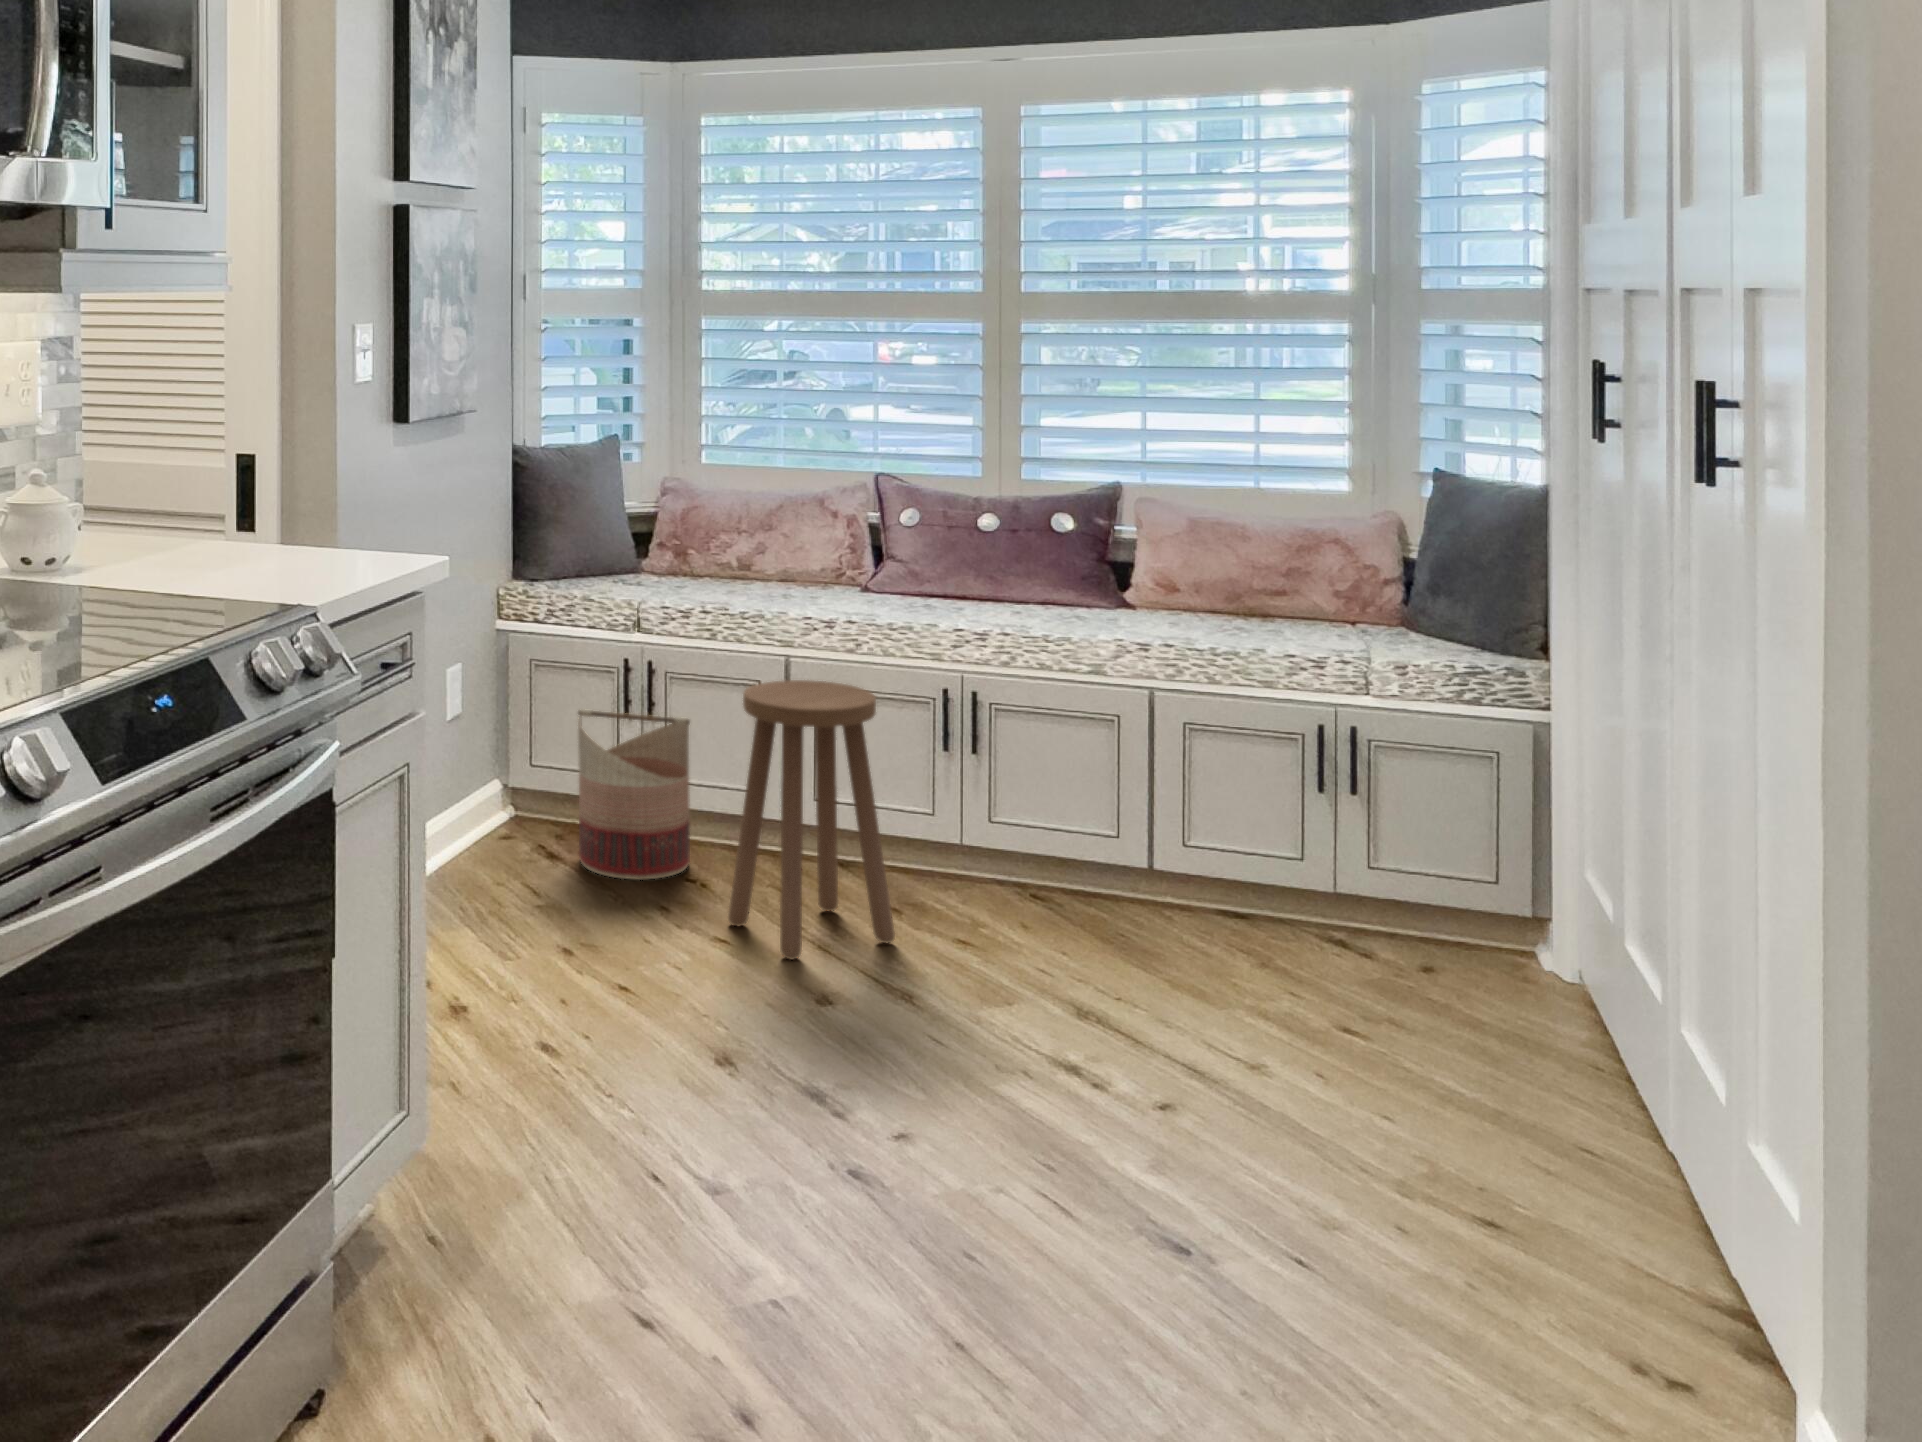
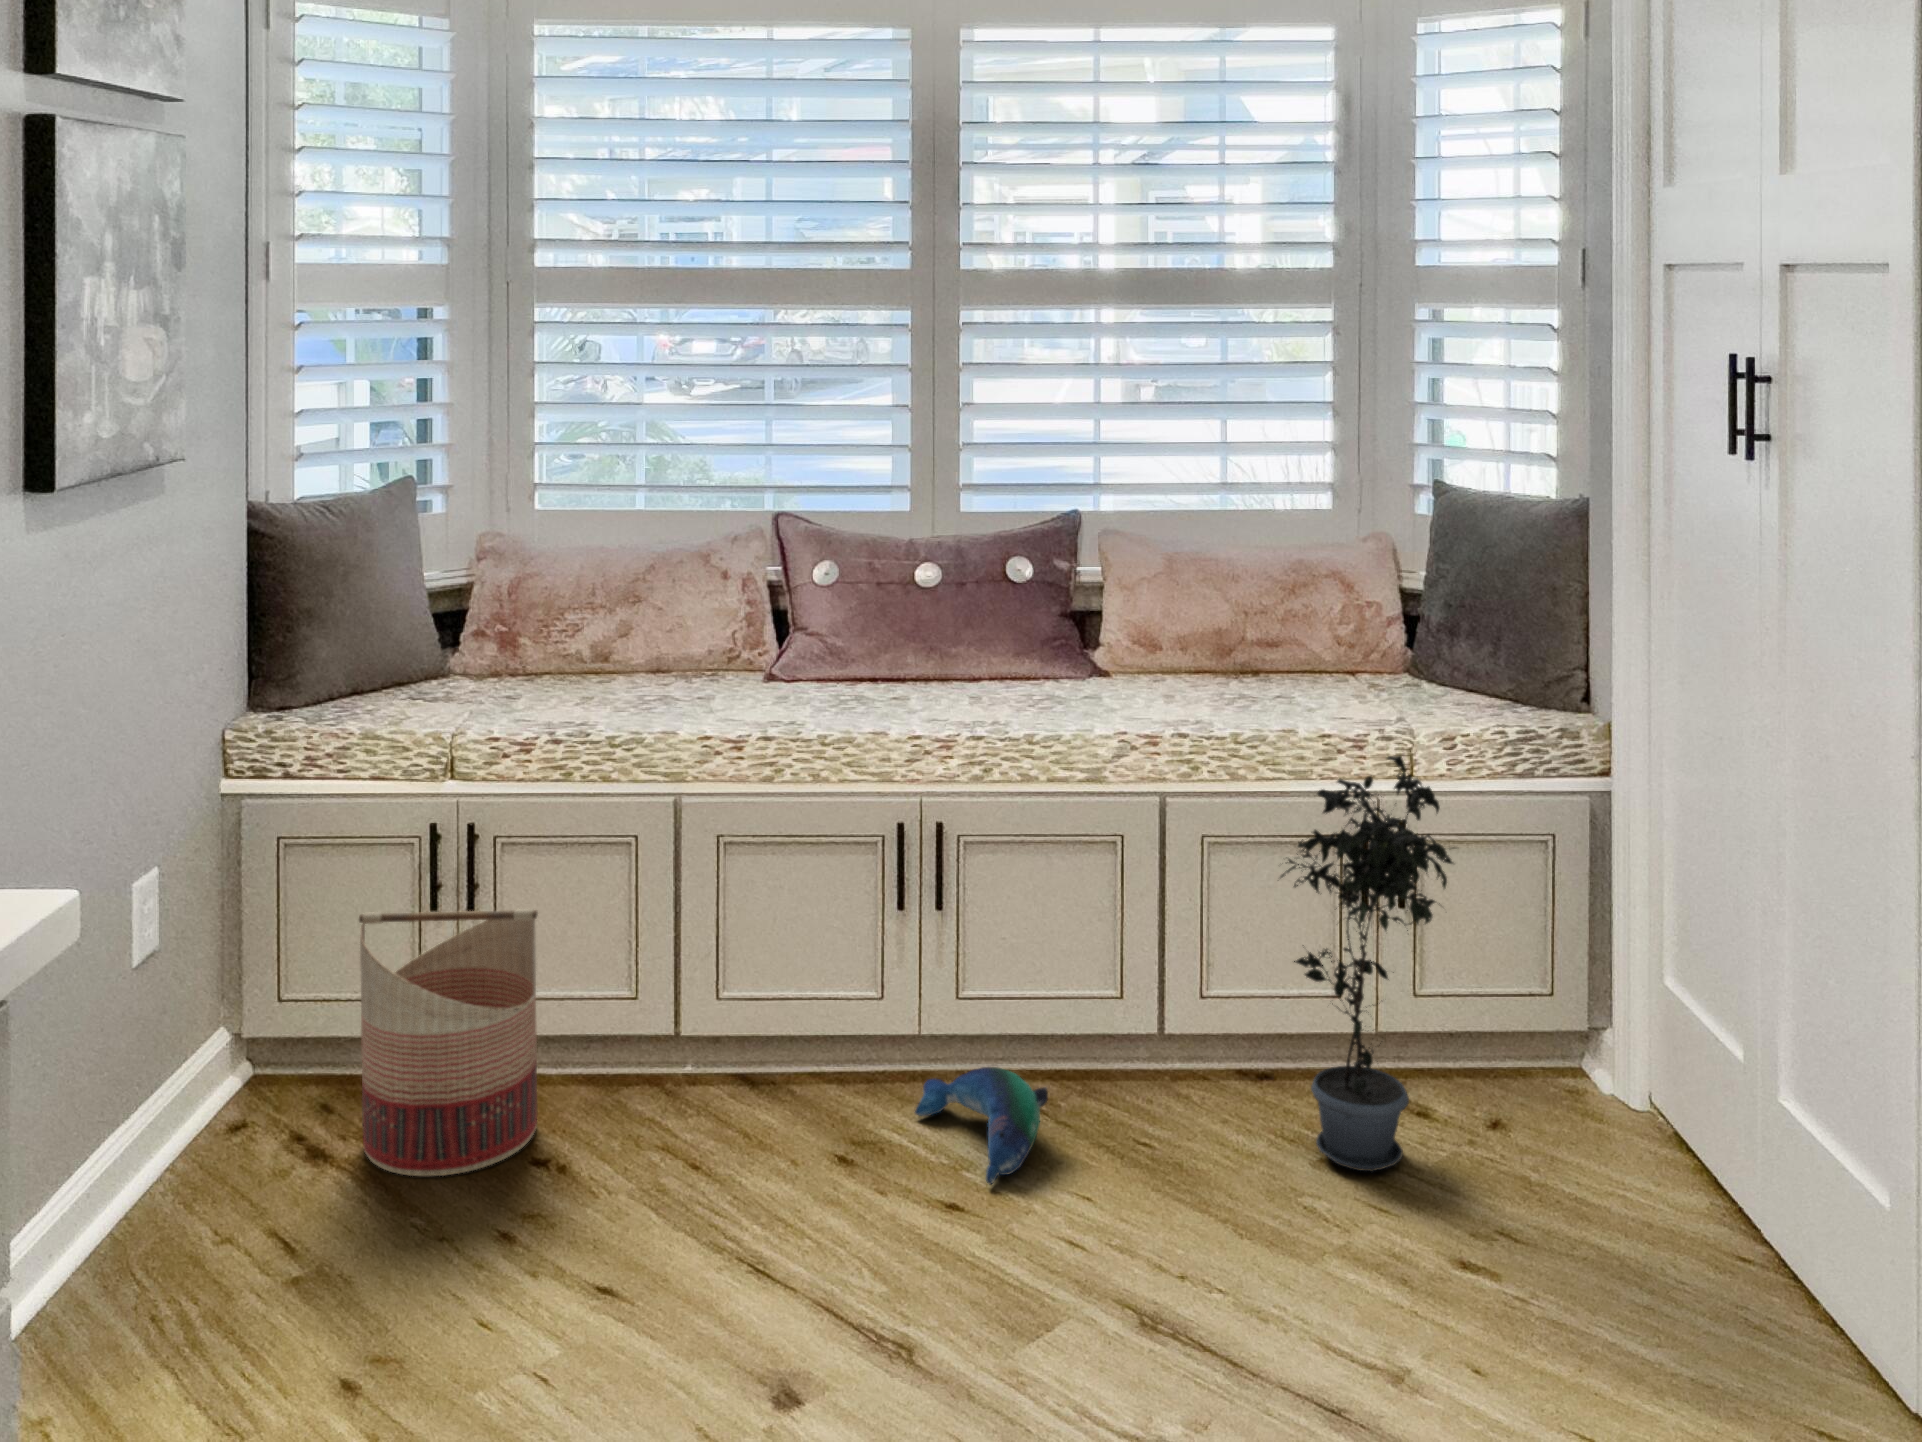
potted plant: none [1223,664,1374,975] -> present [1280,756,1453,1172]
stool: present [728,680,895,960] -> none [610,846,861,1302]
plush toy: none [951,867,1047,936] -> present [915,1067,1048,1184]

